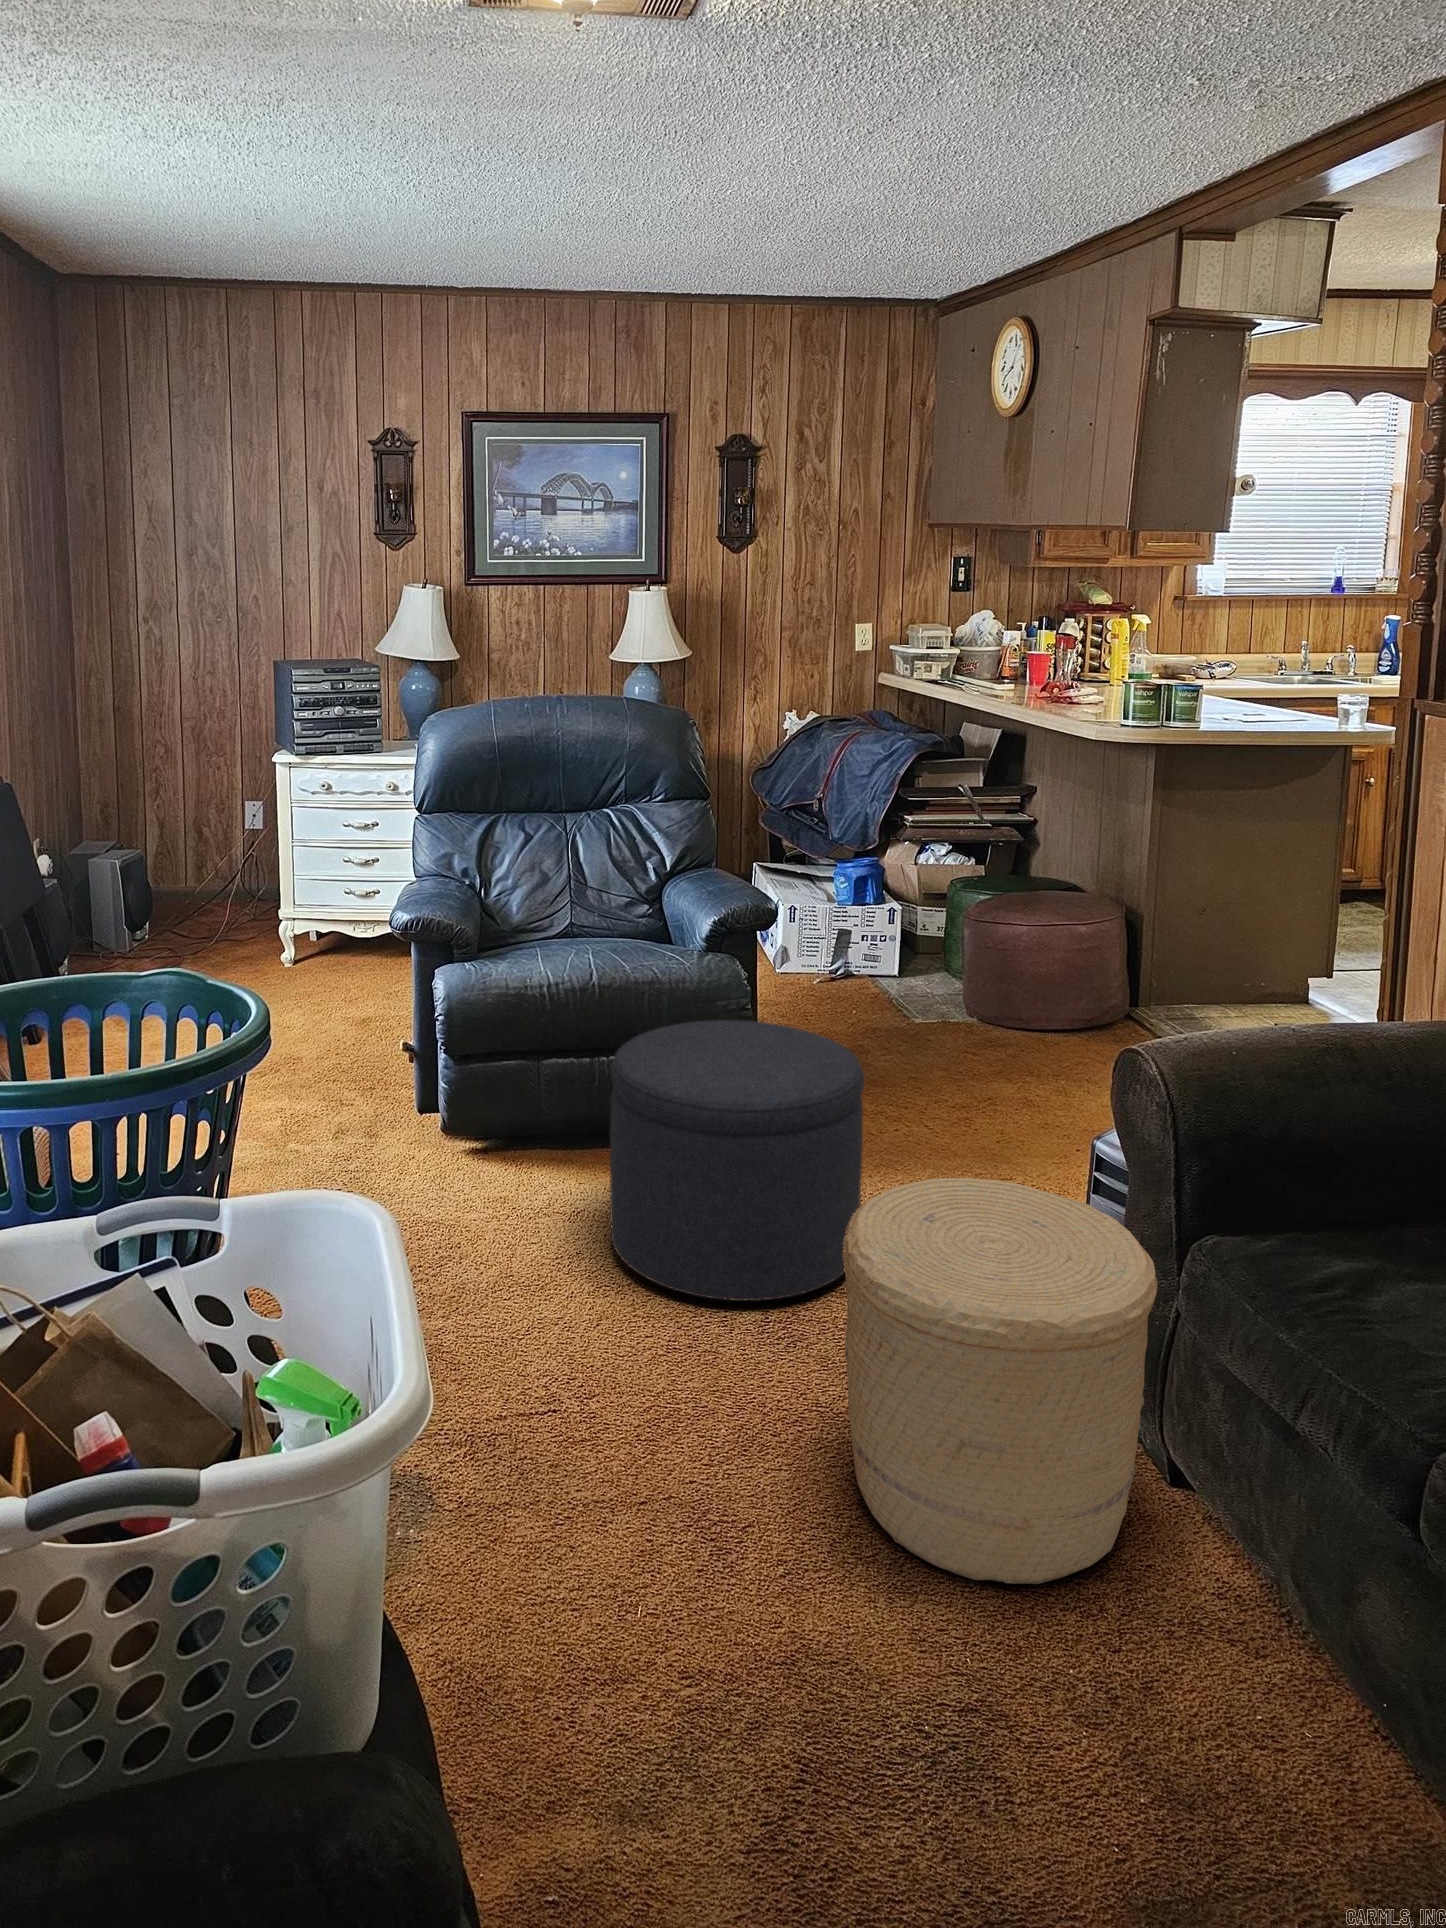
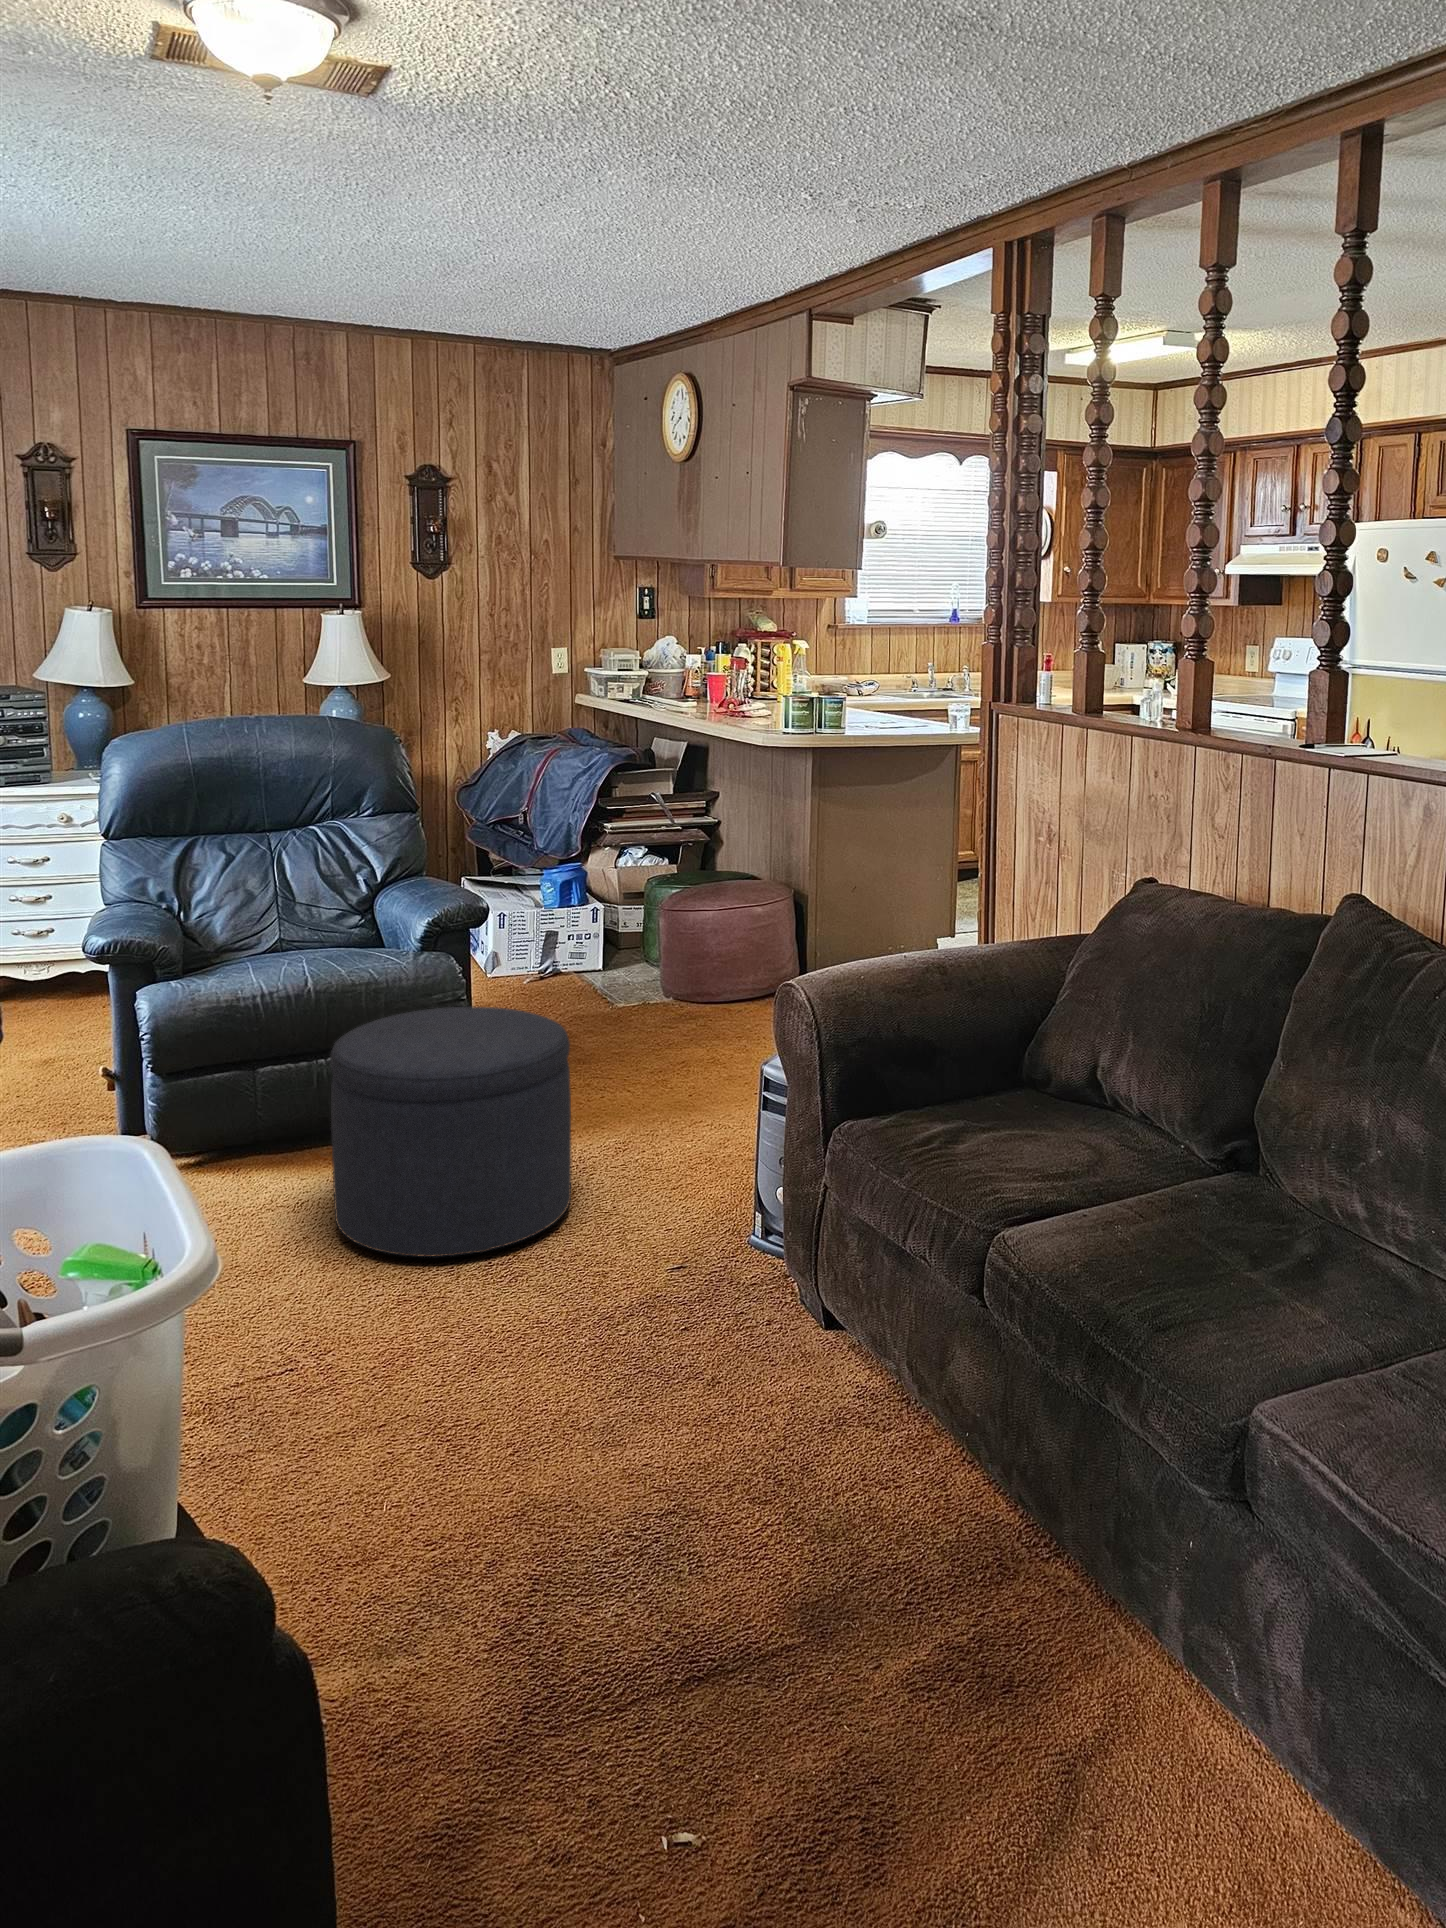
woven basket: present [843,1178,1157,1584] -> none [555,1101,808,1423]

